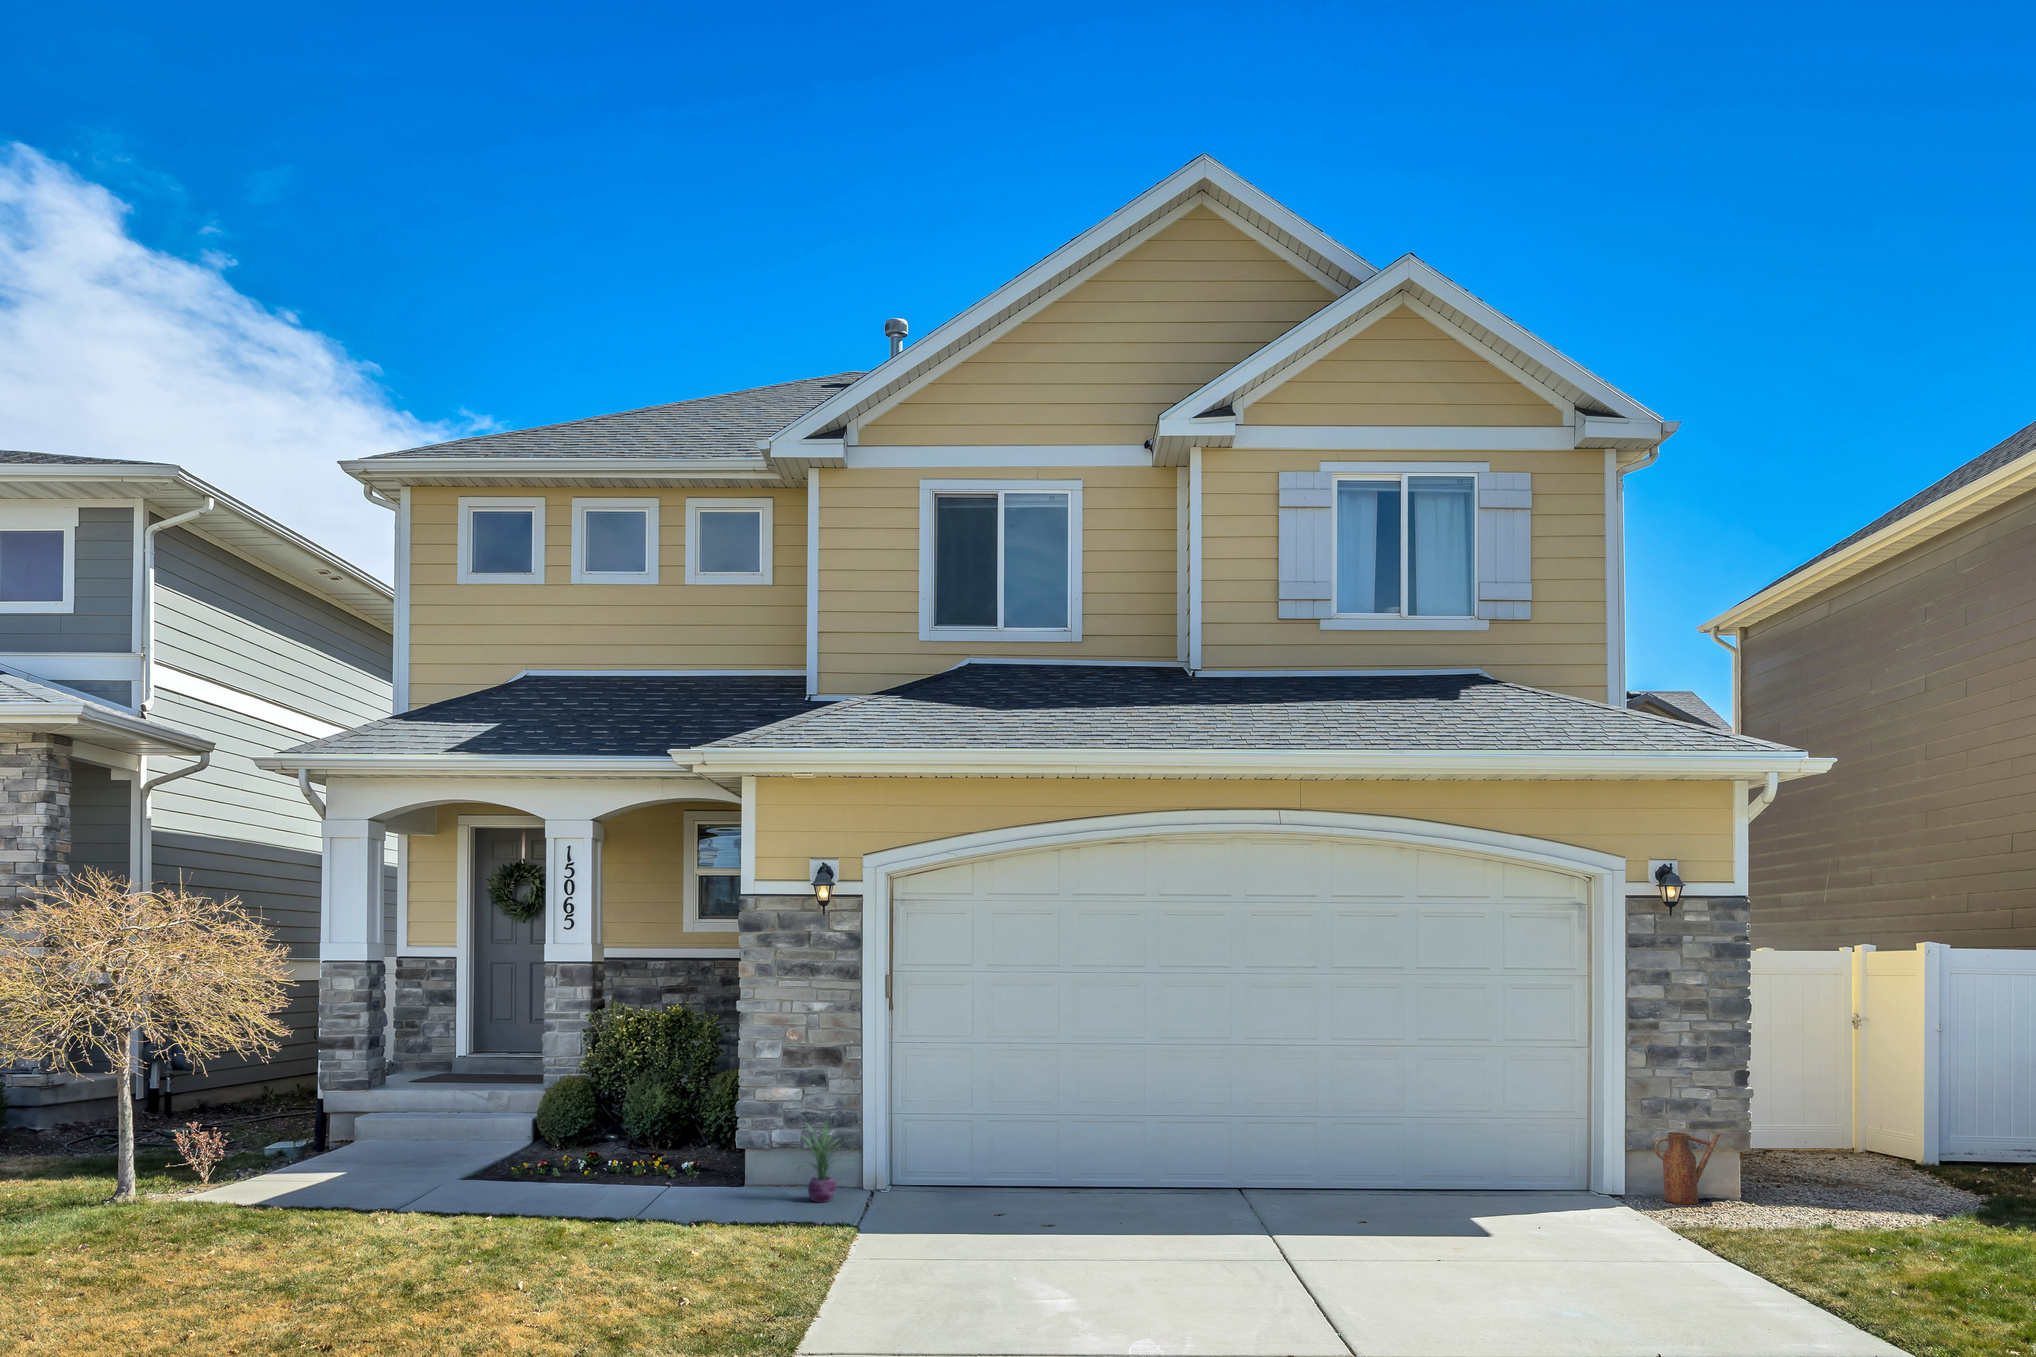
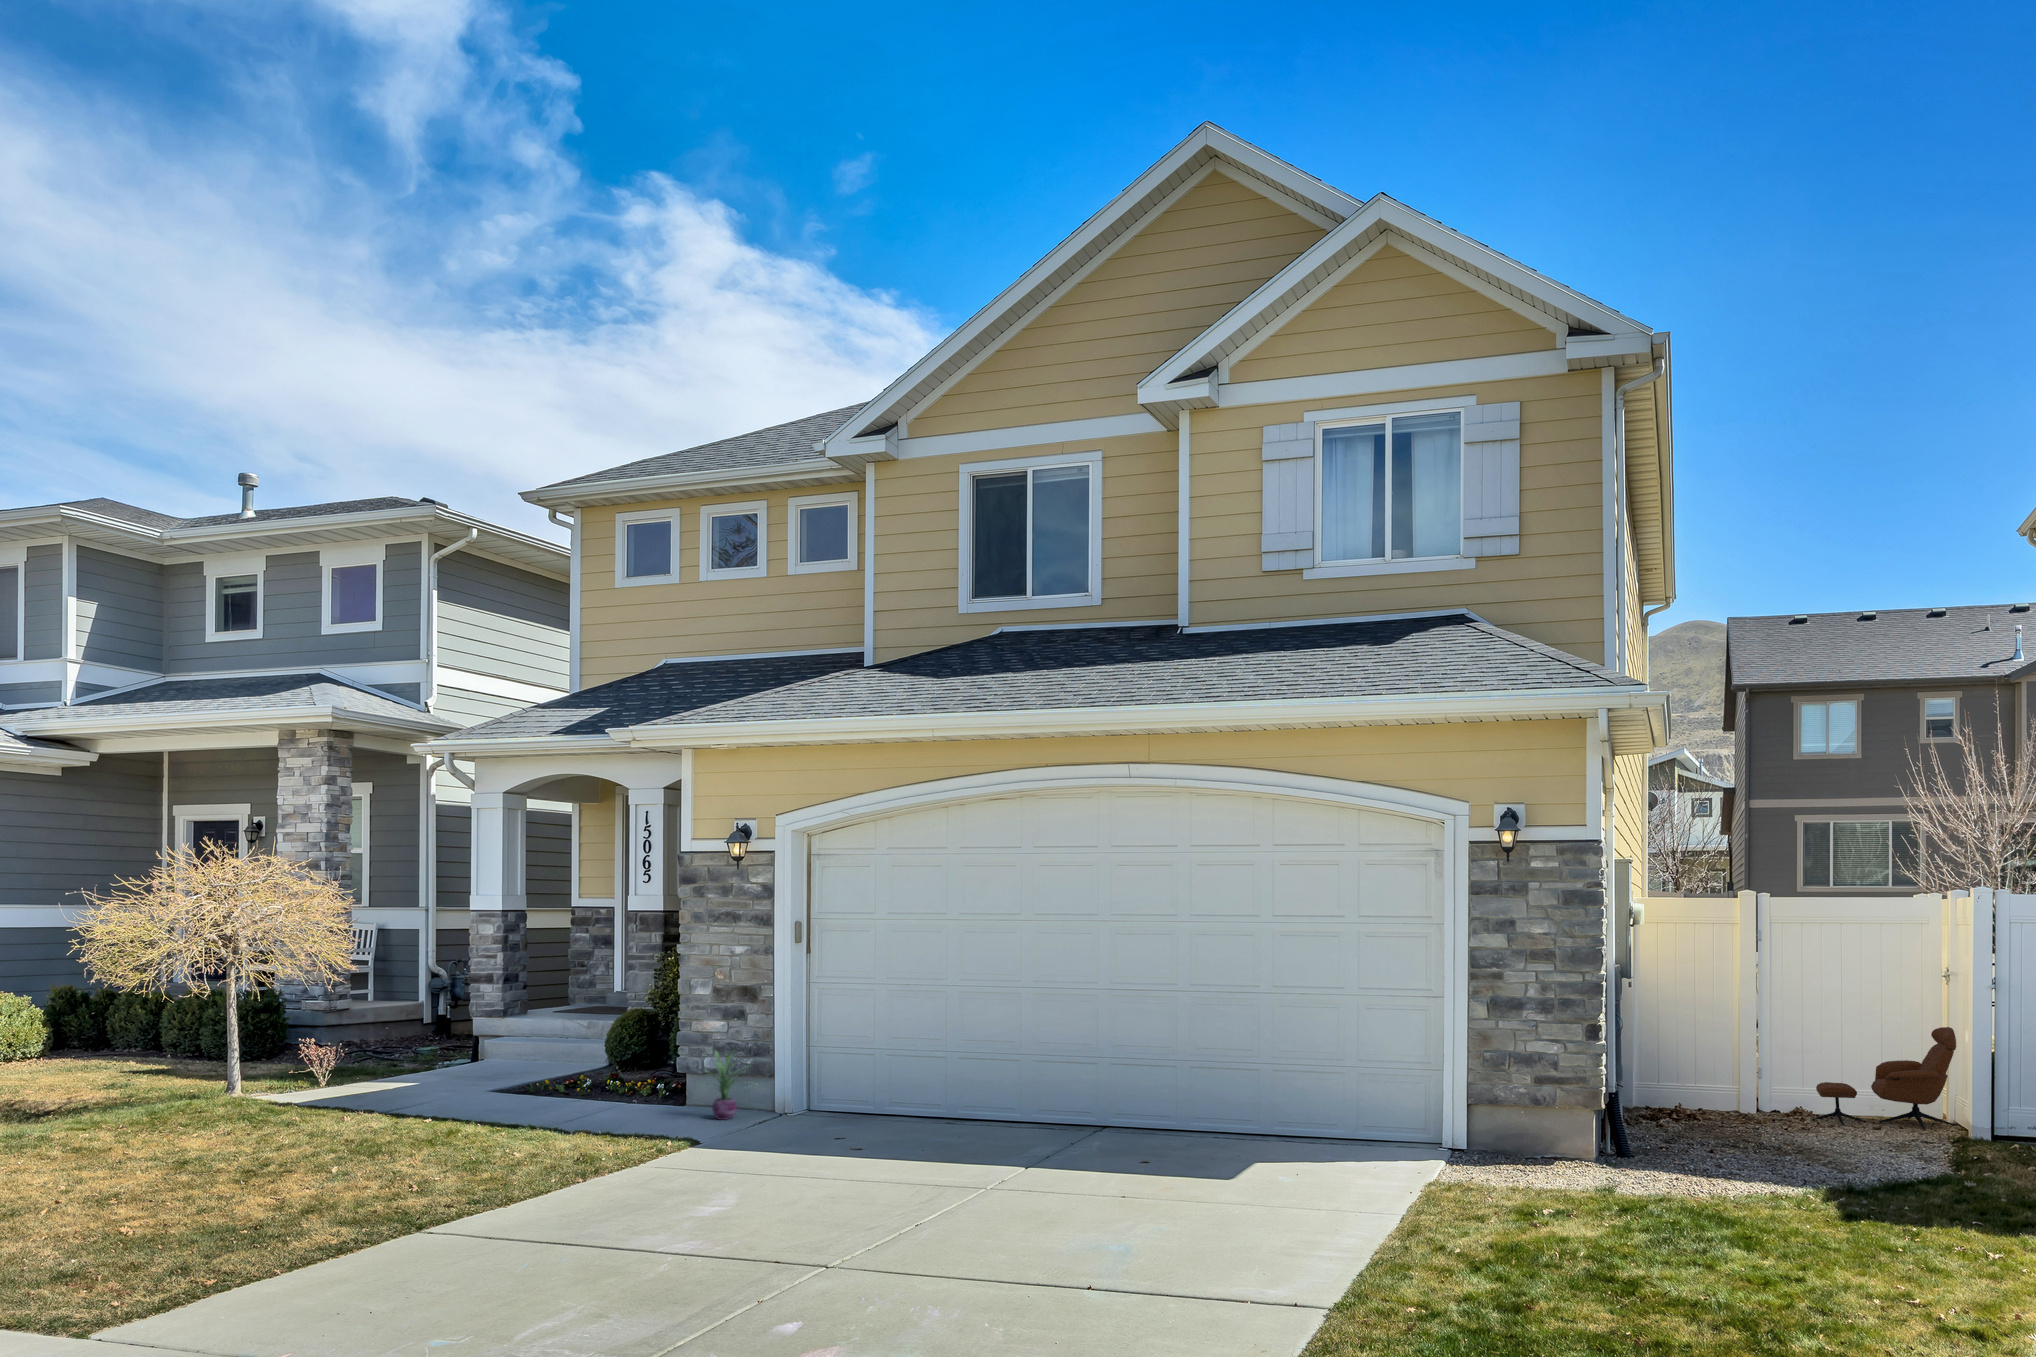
lounge chair: none [1819,1066,1936,1158] -> present [1811,1027,1956,1130]
watering can: present [1654,1132,1720,1205] -> none [1486,1087,1558,1162]

